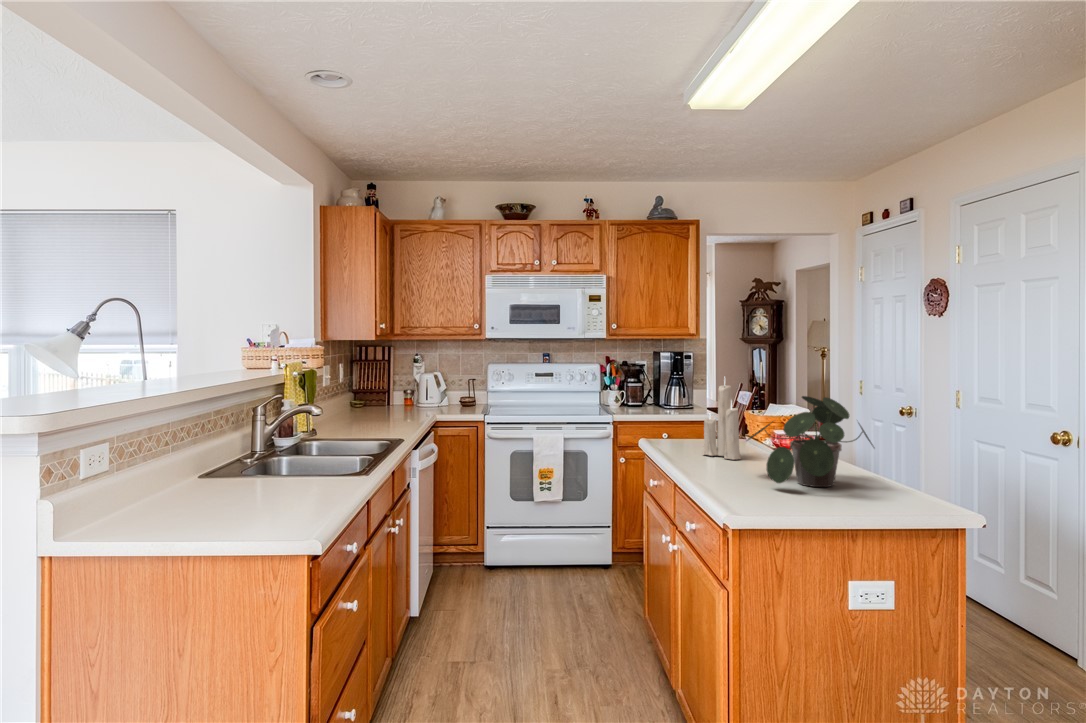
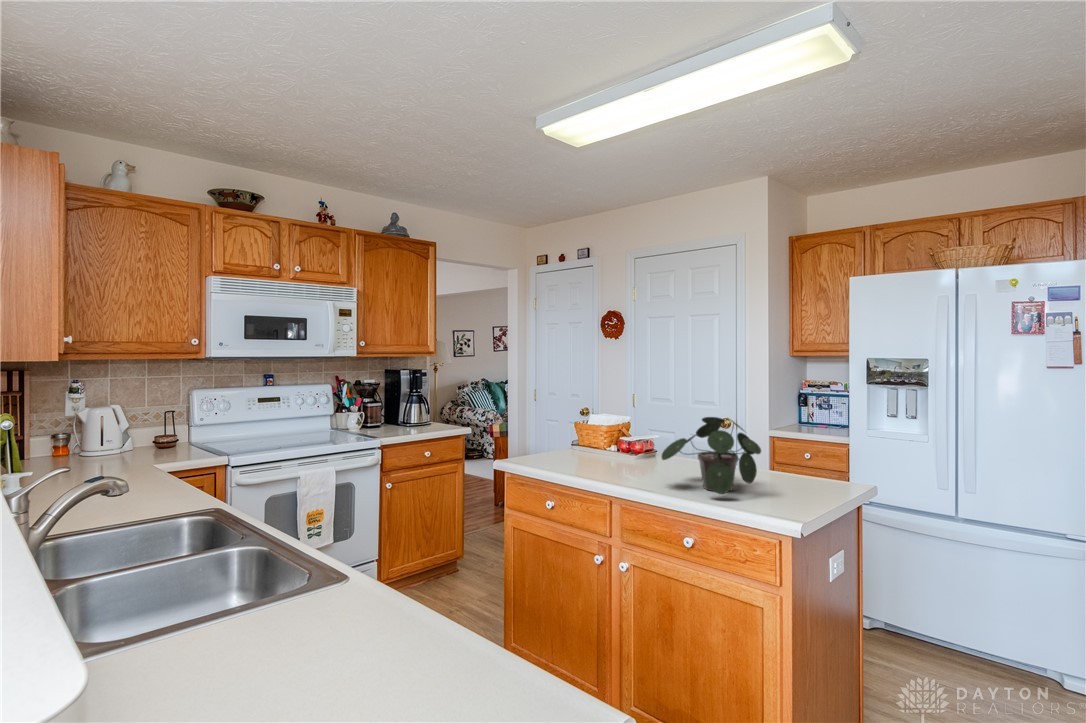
candle: present [702,381,741,460] -> none [580,395,617,476]

